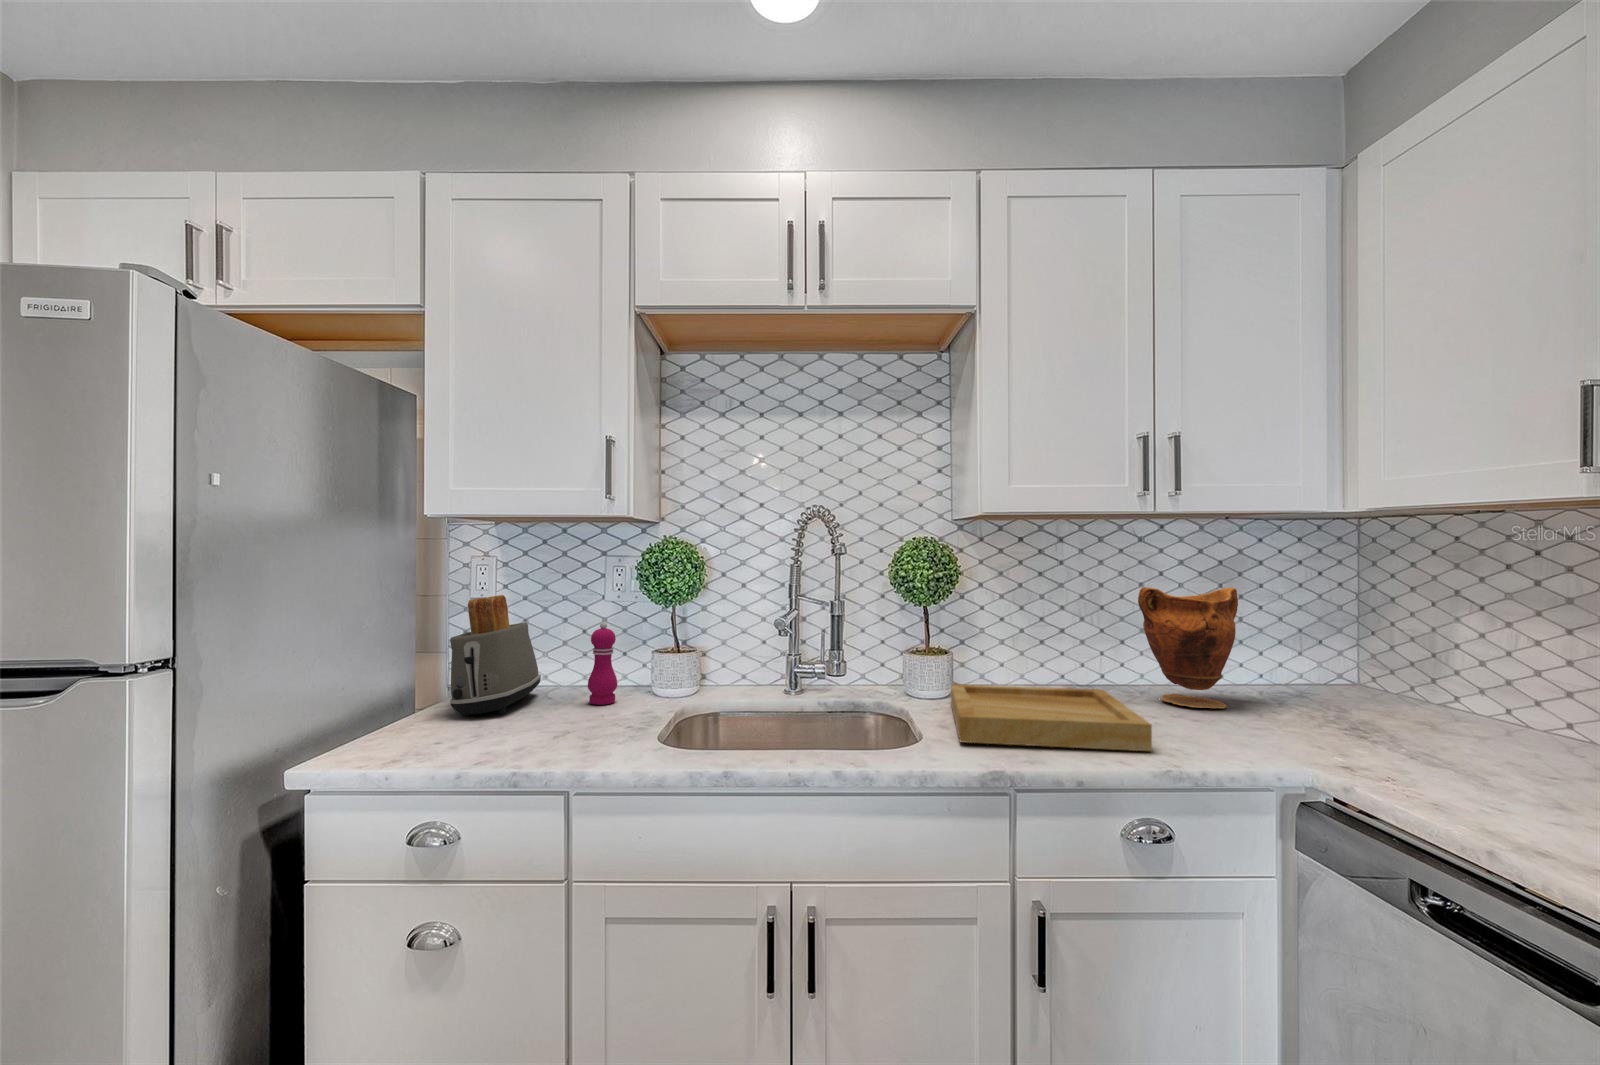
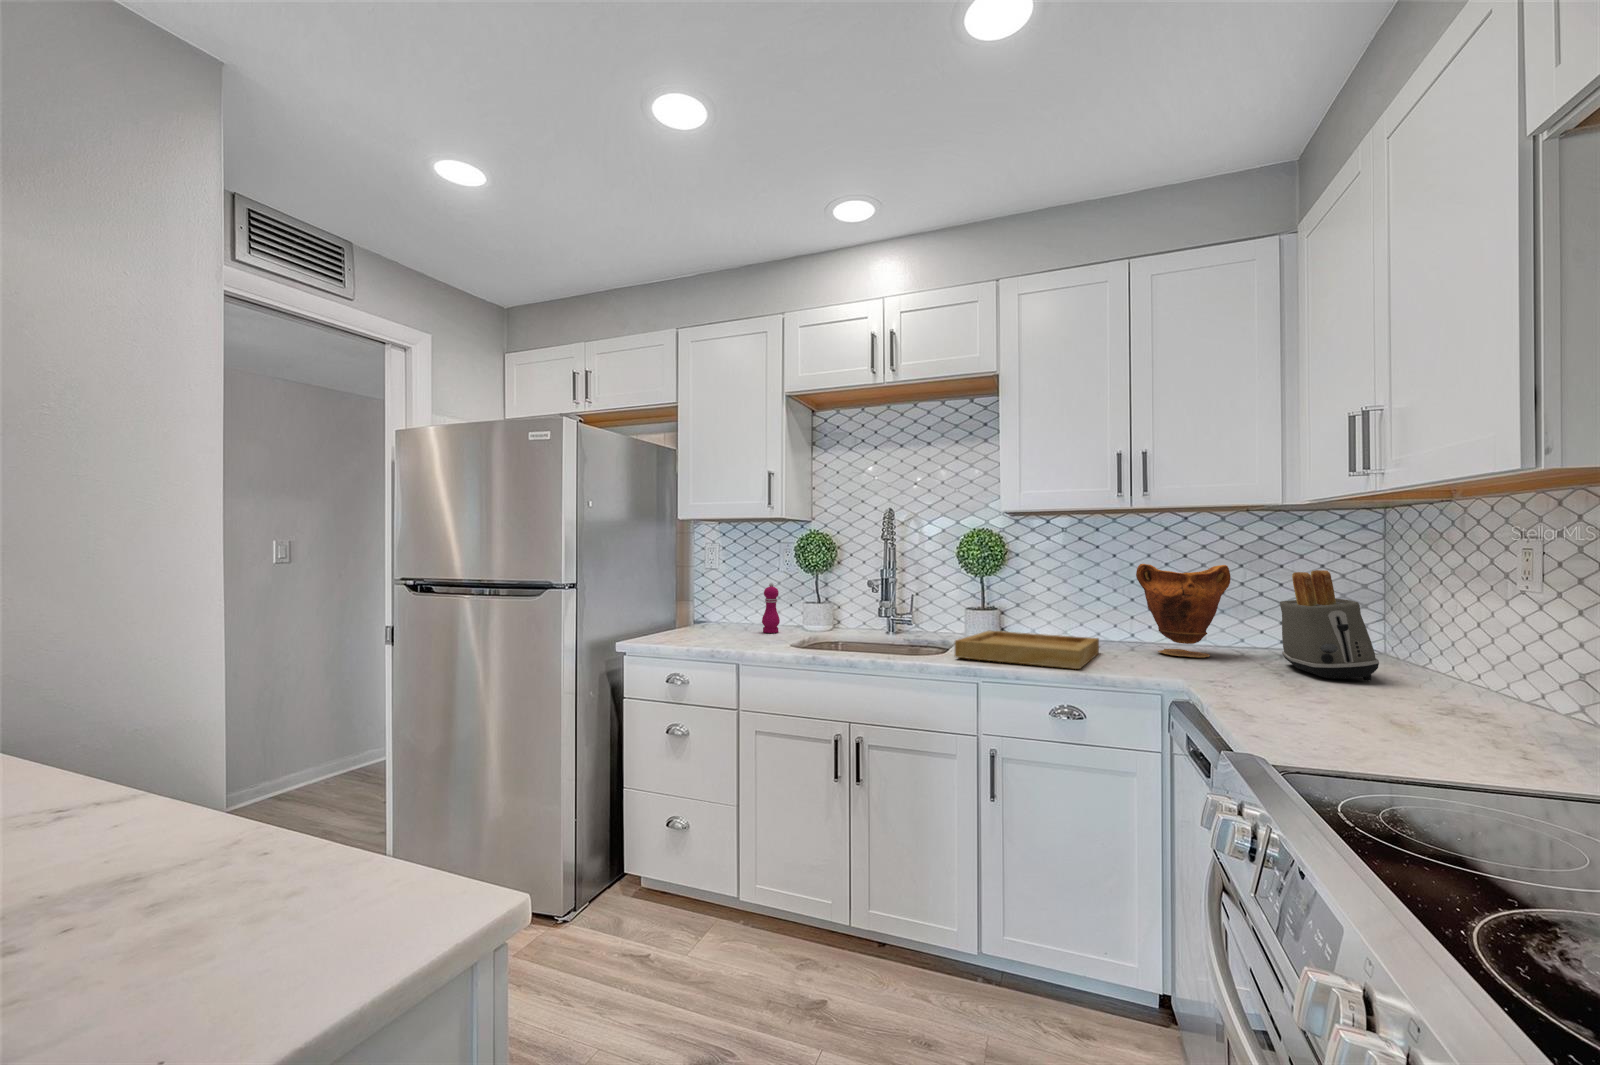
toaster: present [450,595,541,715] -> present [1280,570,1379,680]

